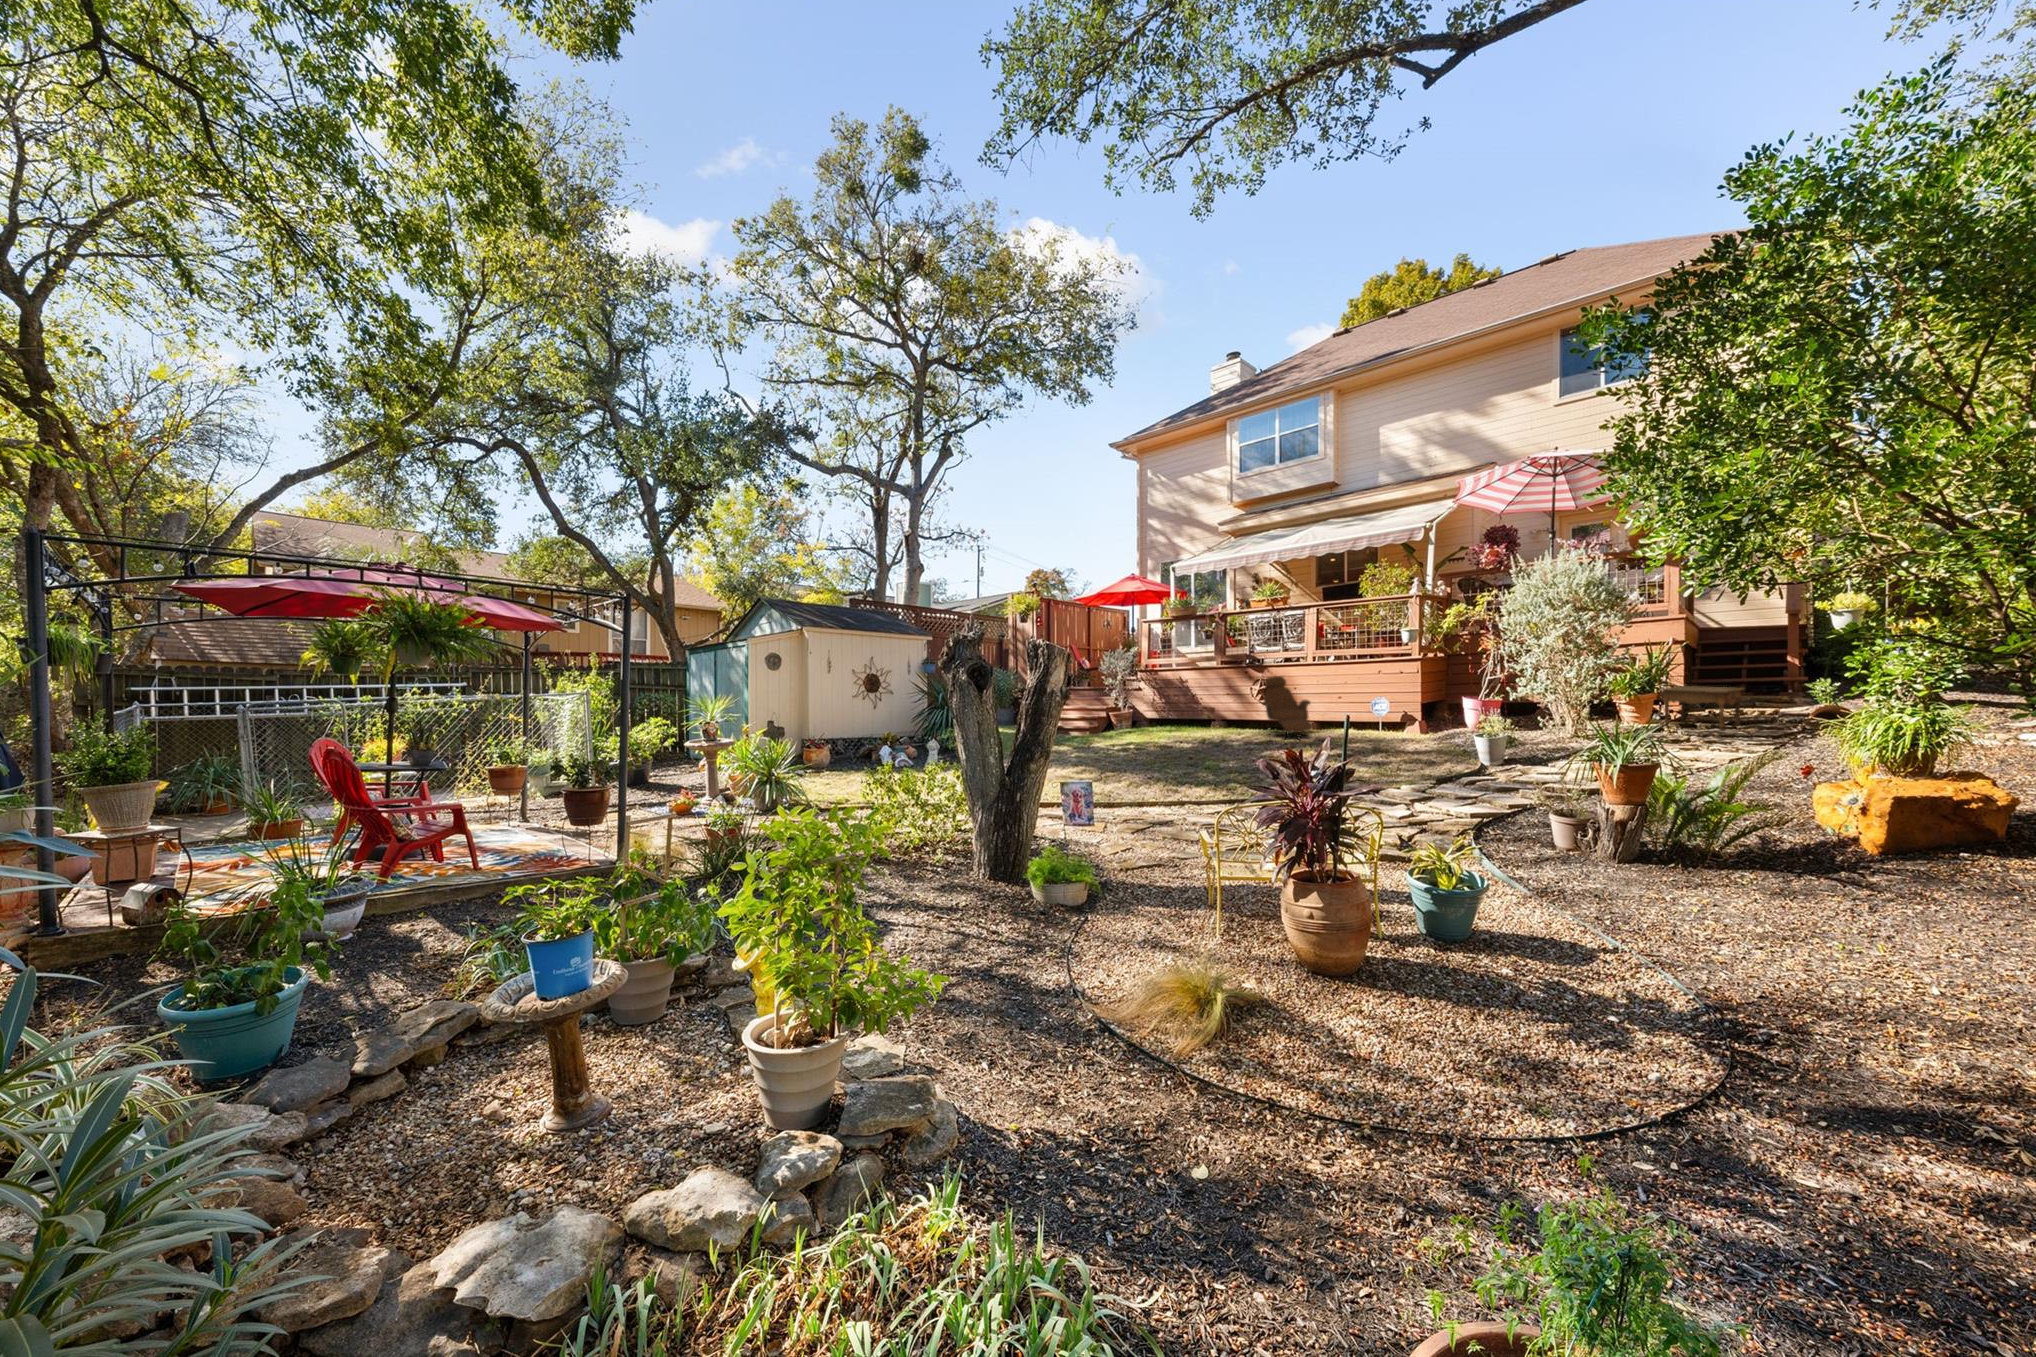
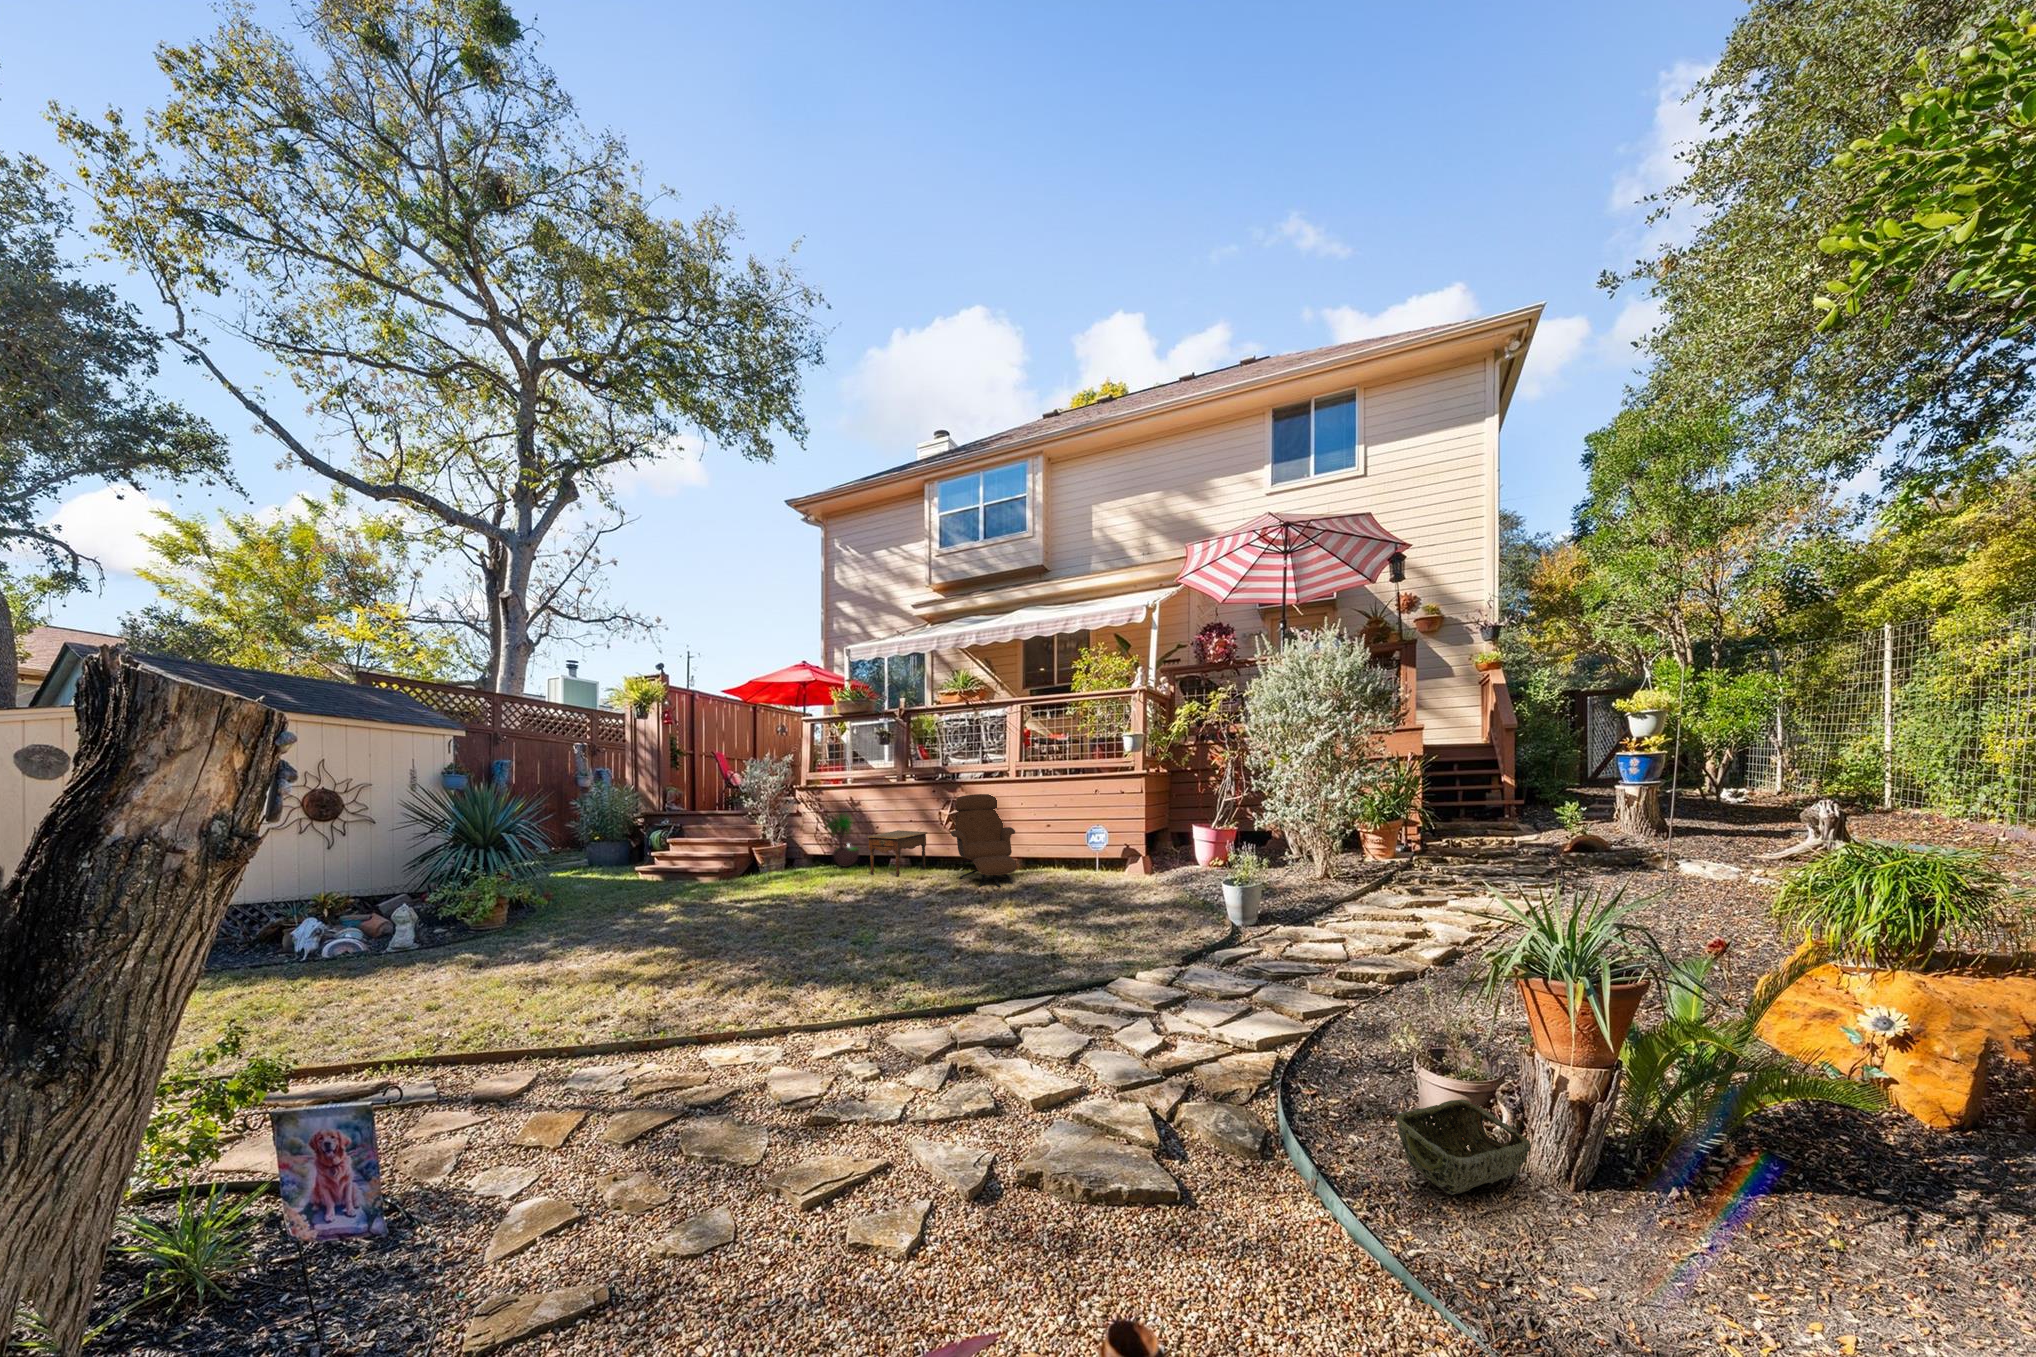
potted tree: none [1163,686,1190,727] -> present [826,814,859,867]
side table: present [1662,686,1742,730] -> present [867,830,927,876]
woven basket: none [1529,827,1604,860] -> present [1395,1099,1531,1195]

